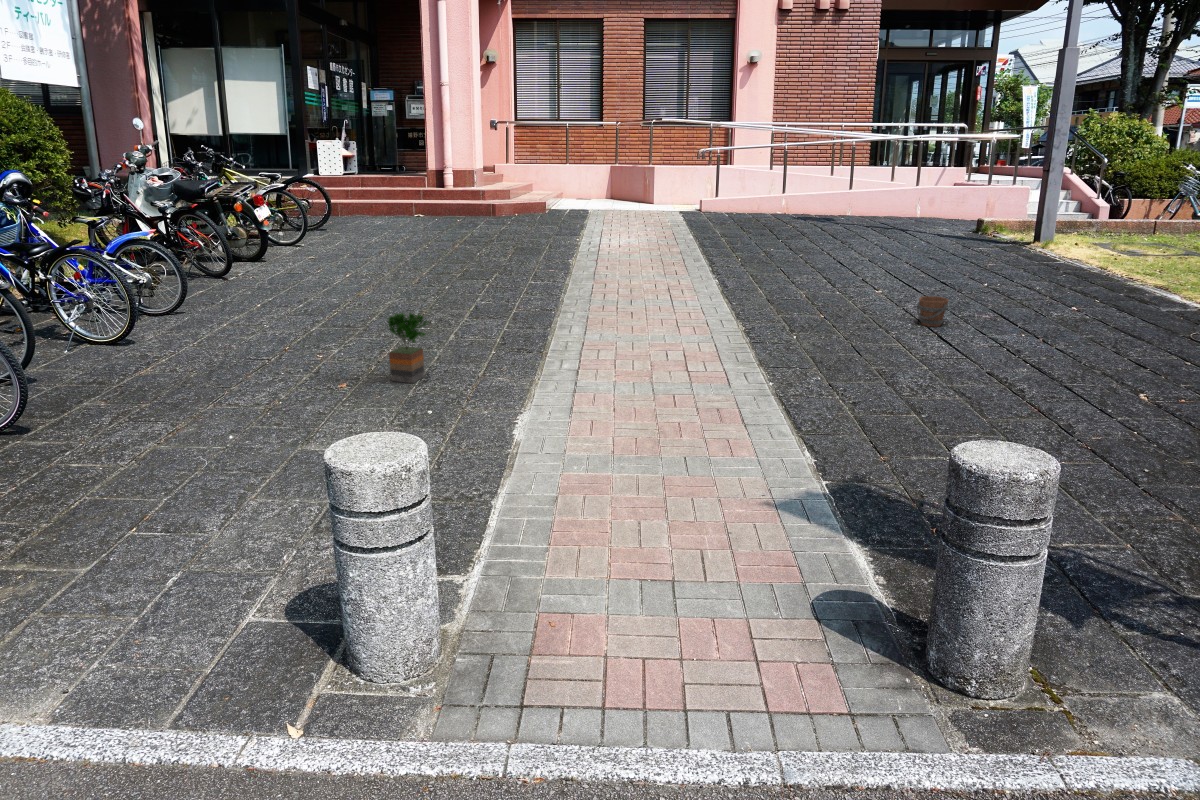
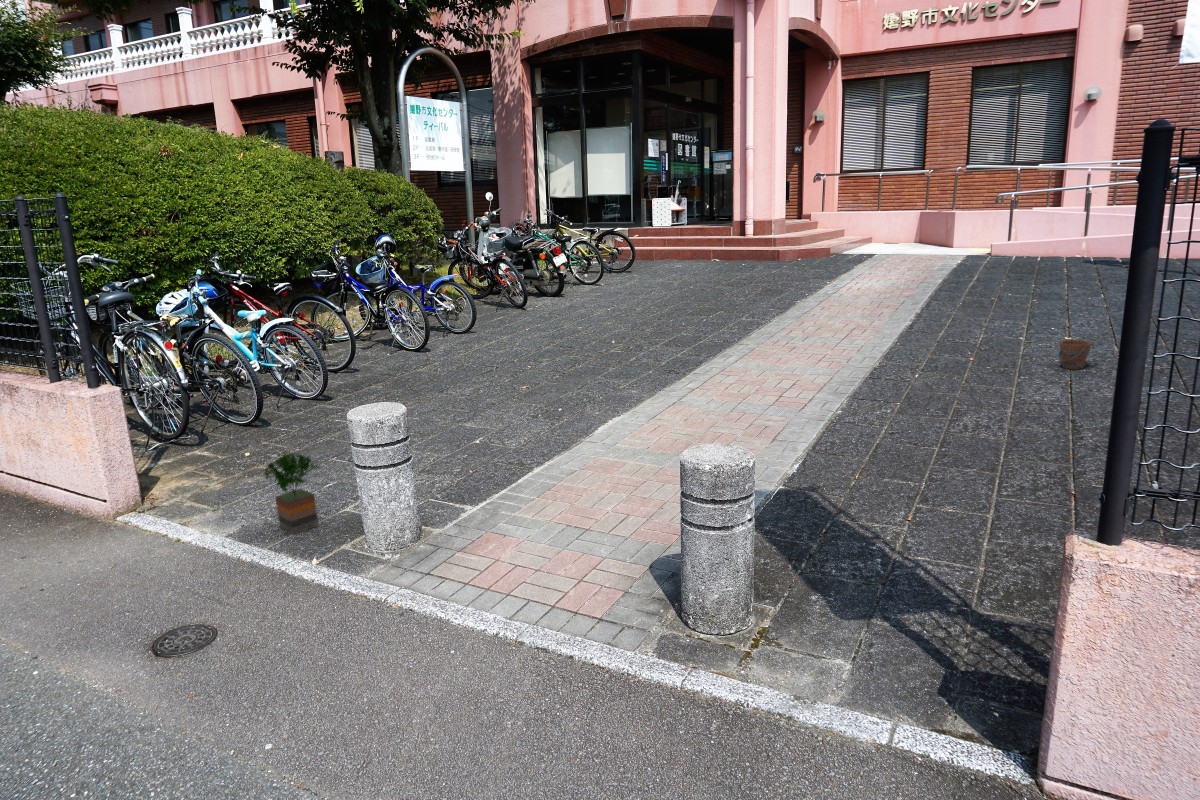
potted tree: present [387,313,429,383] -> present [264,453,321,534]

